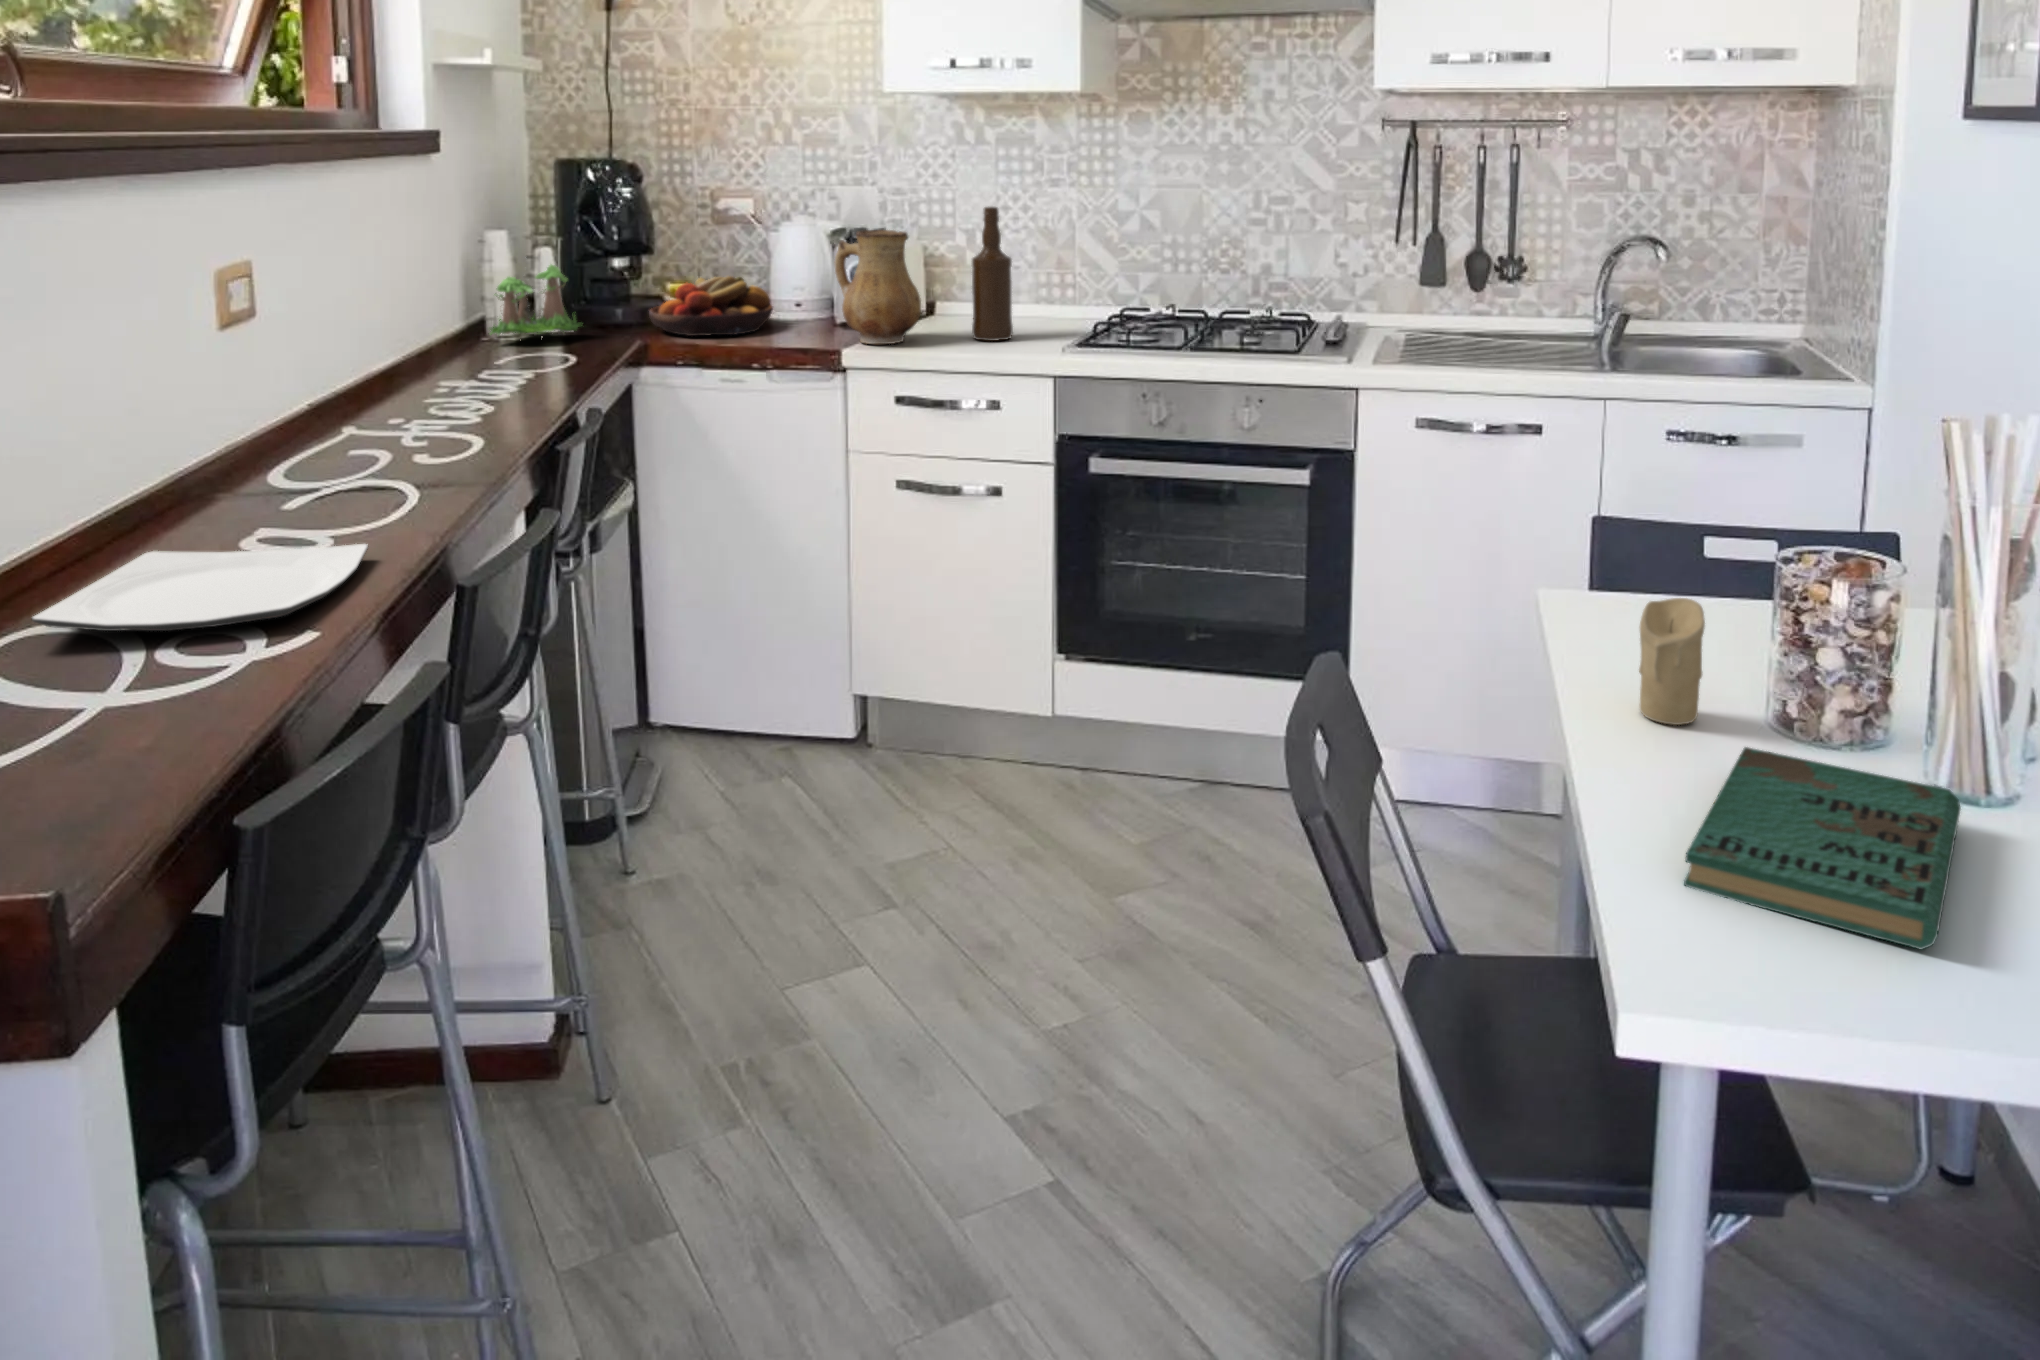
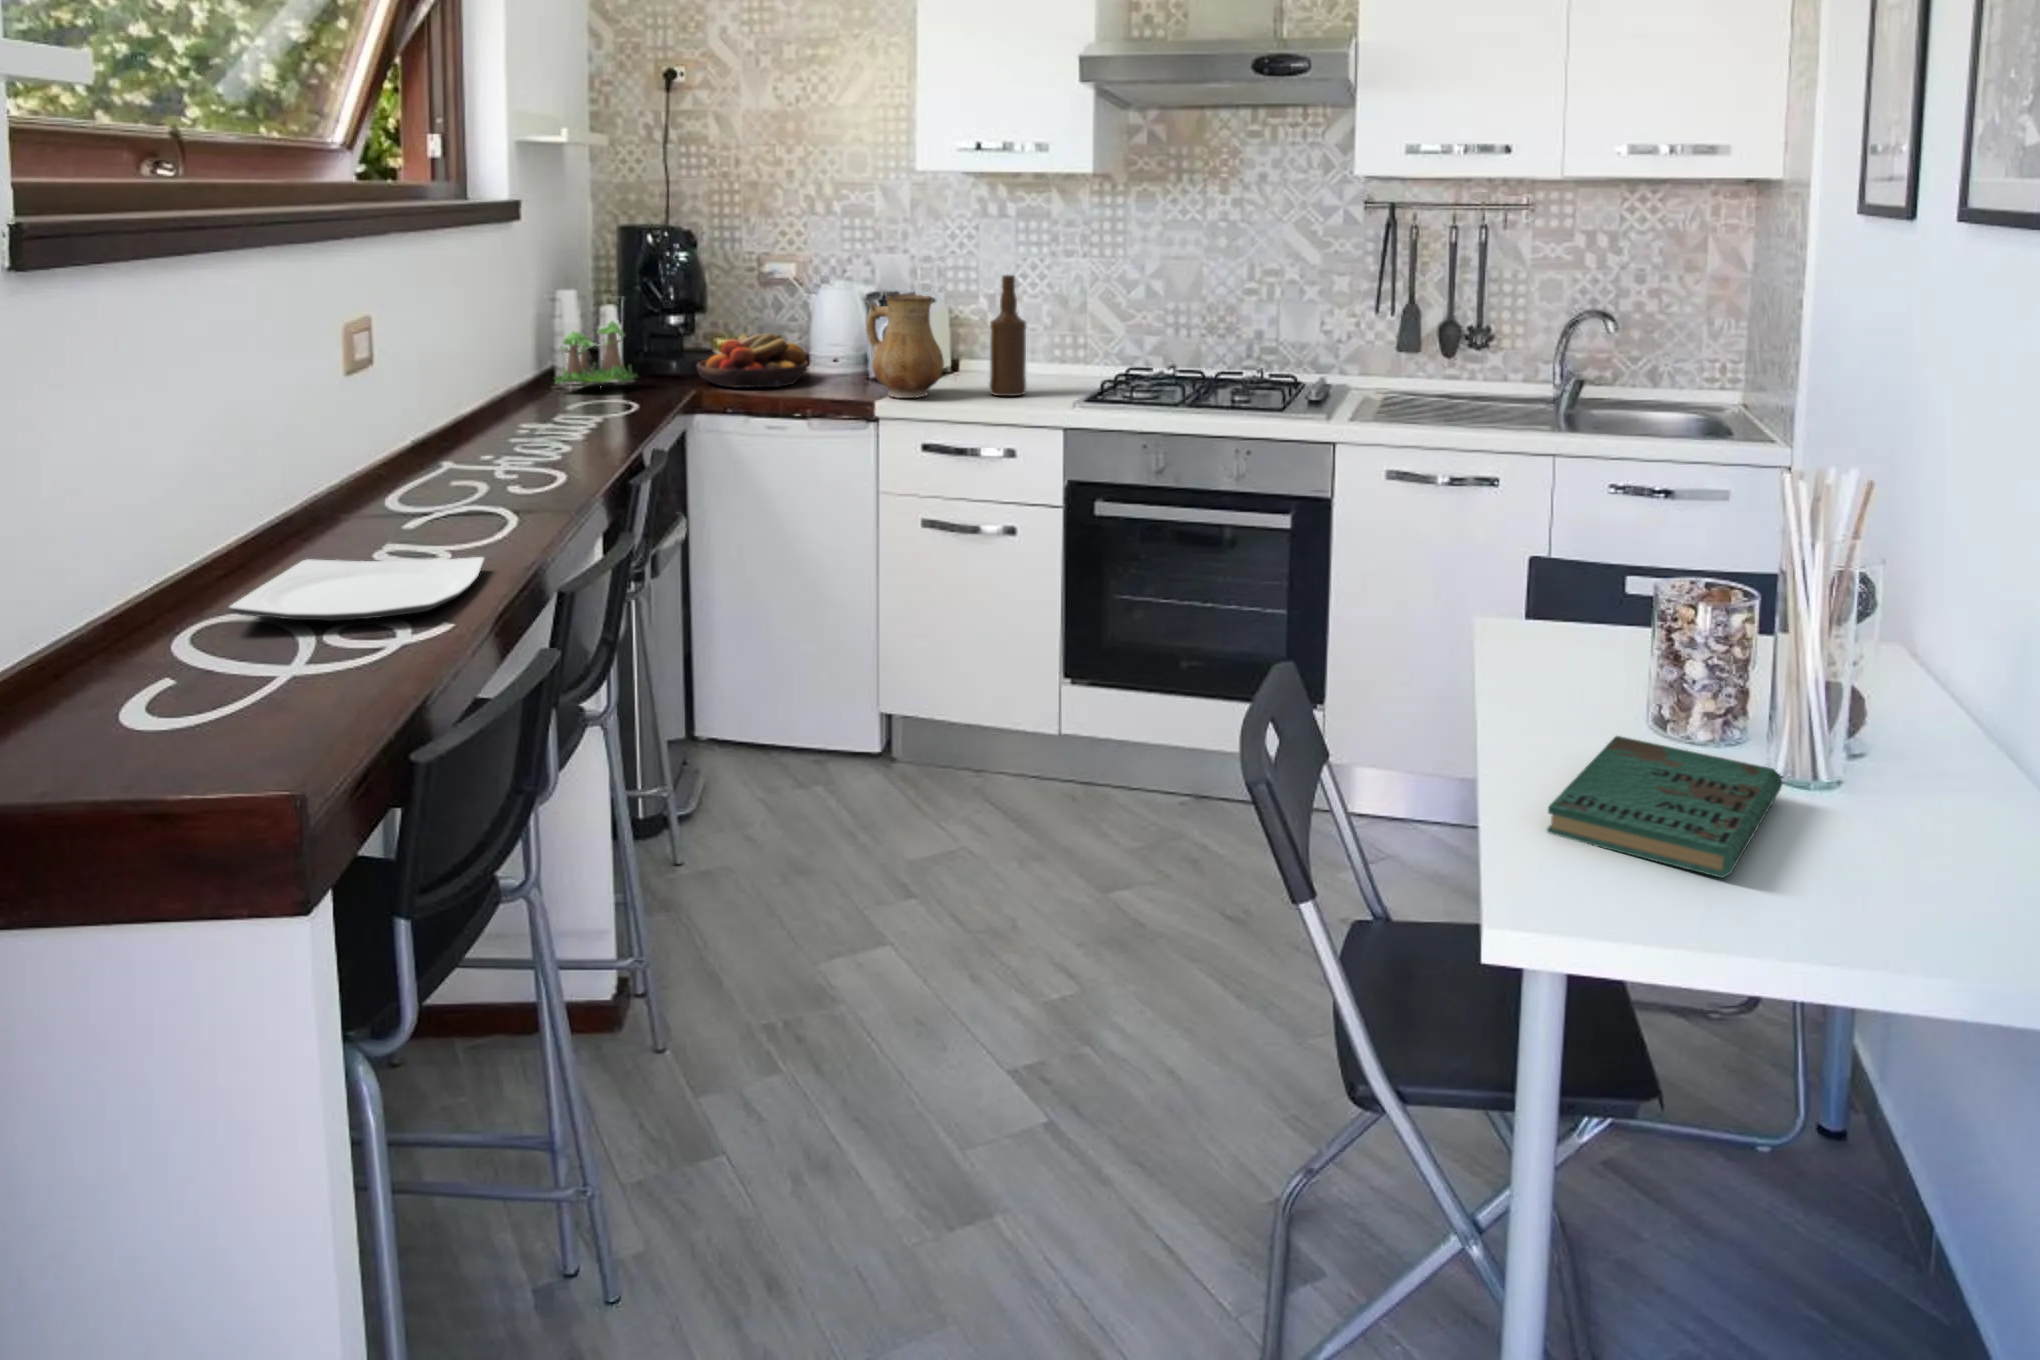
candle: present [1639,598,1705,725] -> none [1540,617,1592,722]

